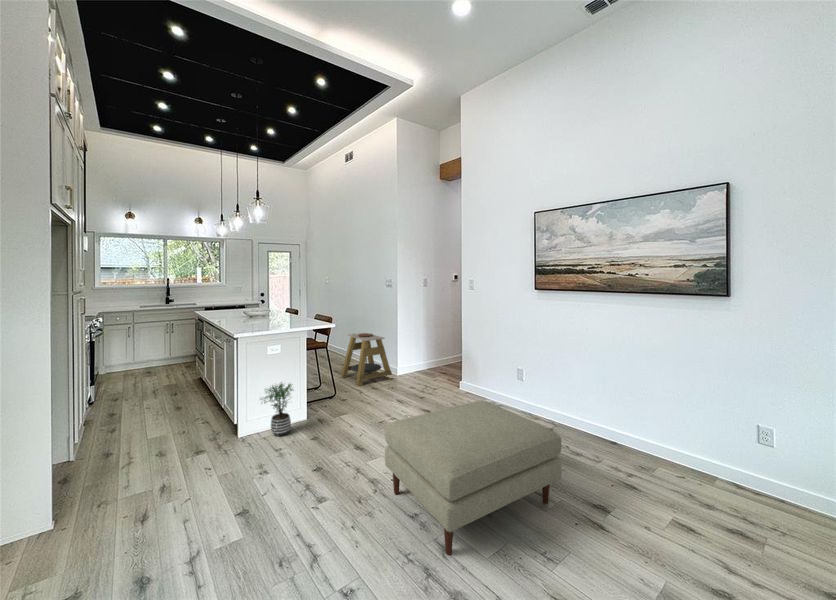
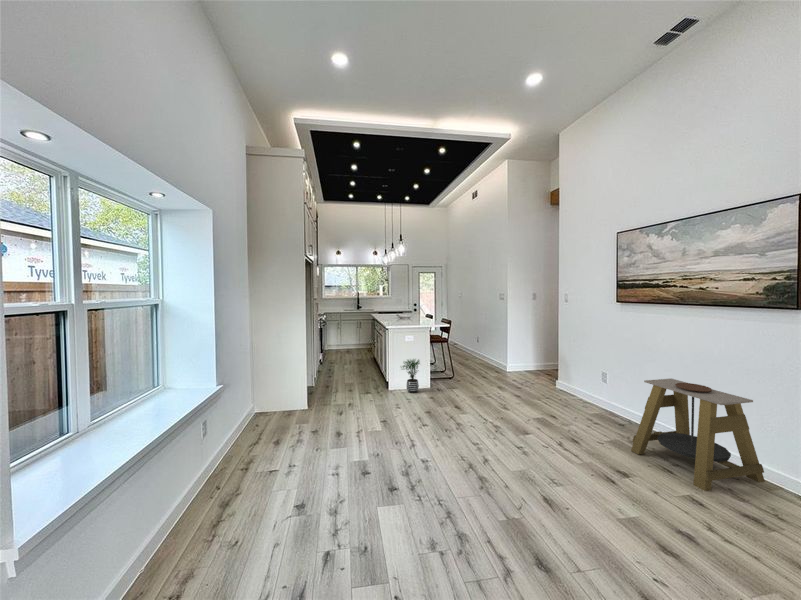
side table: present [341,333,393,386] -> present [631,379,765,491]
ottoman: present [385,400,562,555] -> none [464,384,590,465]

